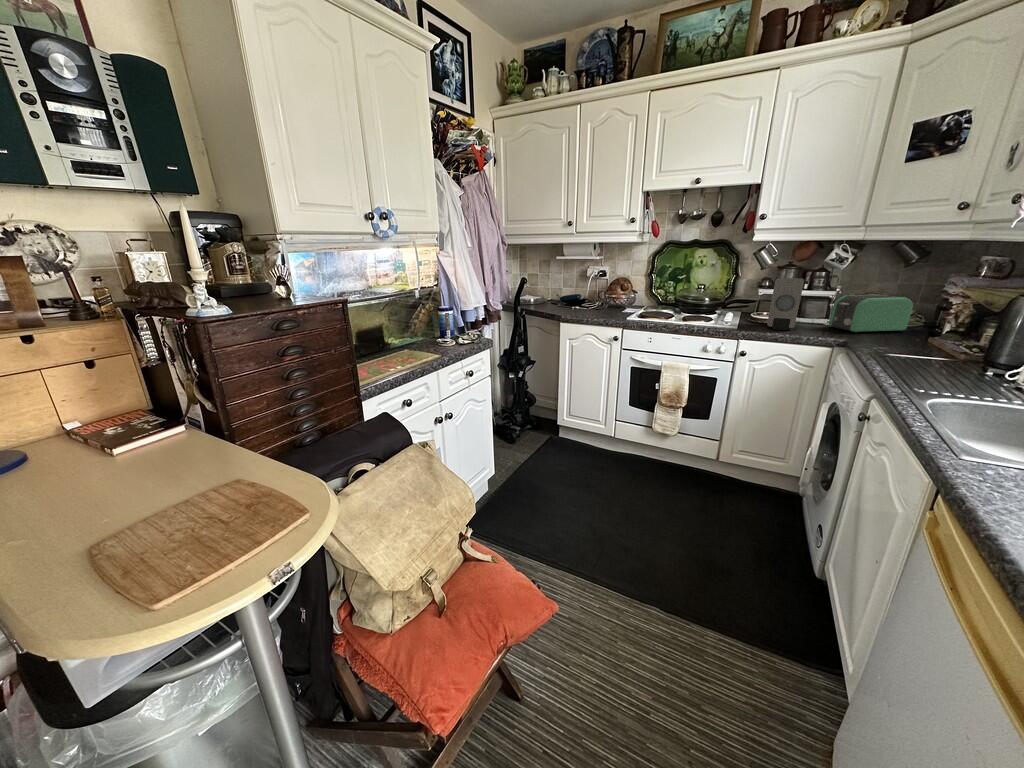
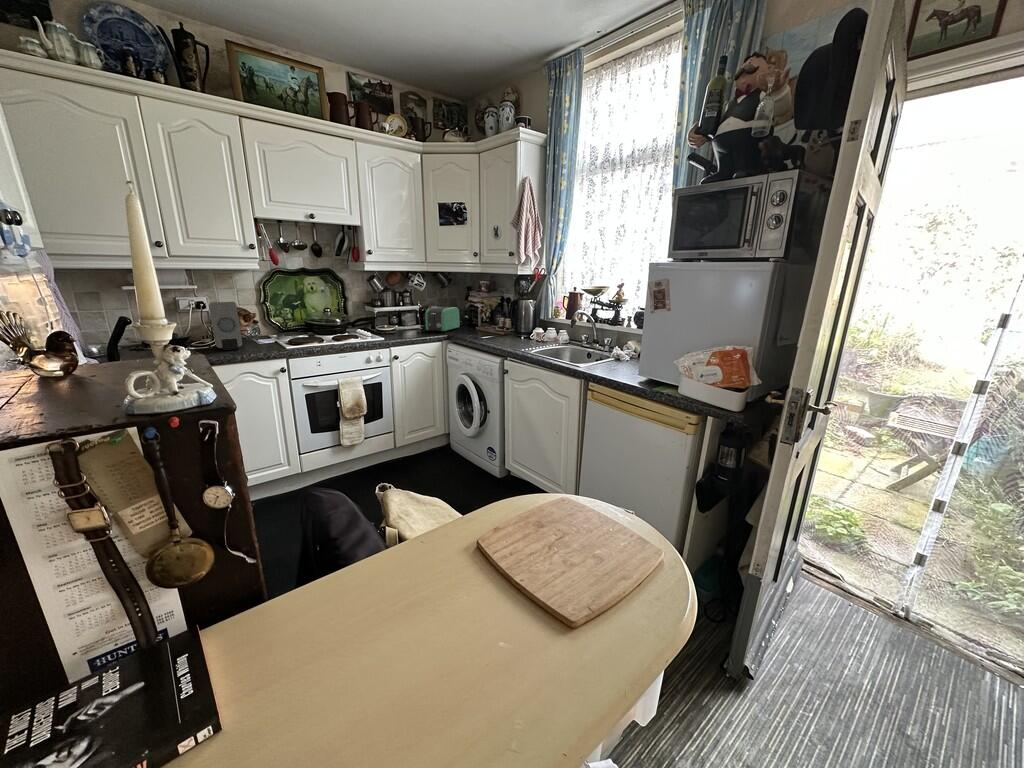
soap dispenser: present [767,278,804,330] -> present [209,302,242,350]

